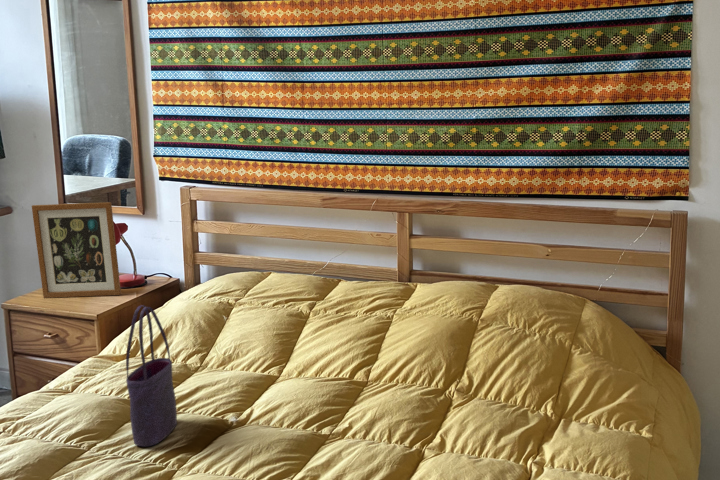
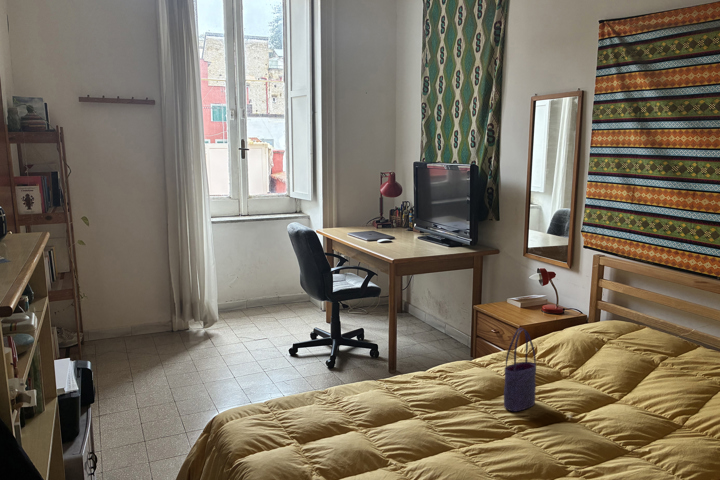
picture frame: present [32,202,121,298] -> none [498,253,545,318]

